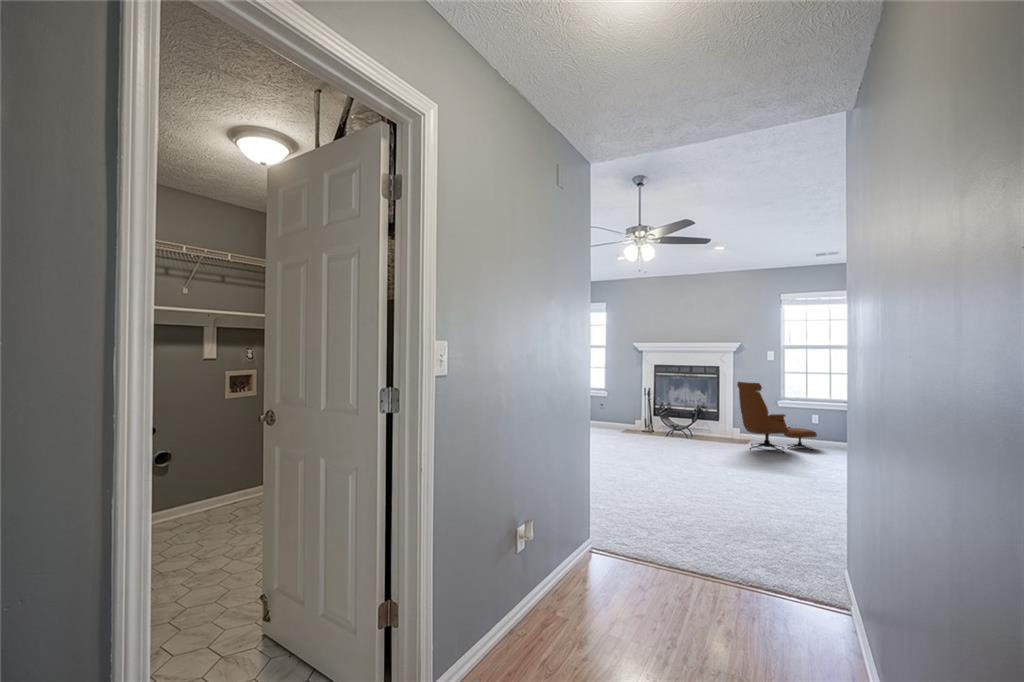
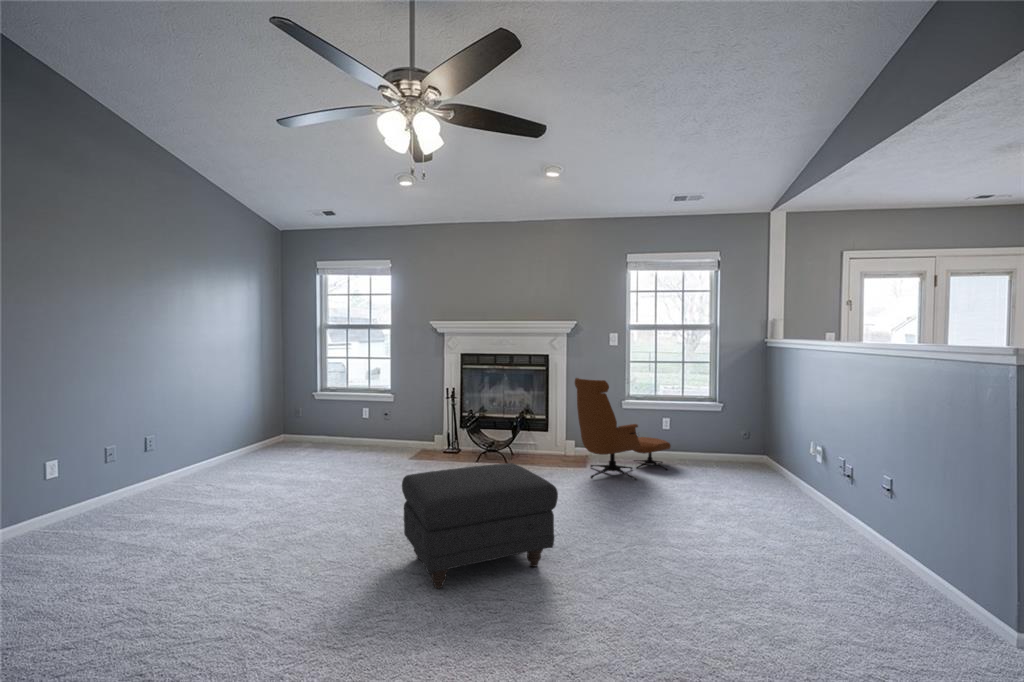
ottoman: none [633,424,720,475] -> present [402,463,558,588]

